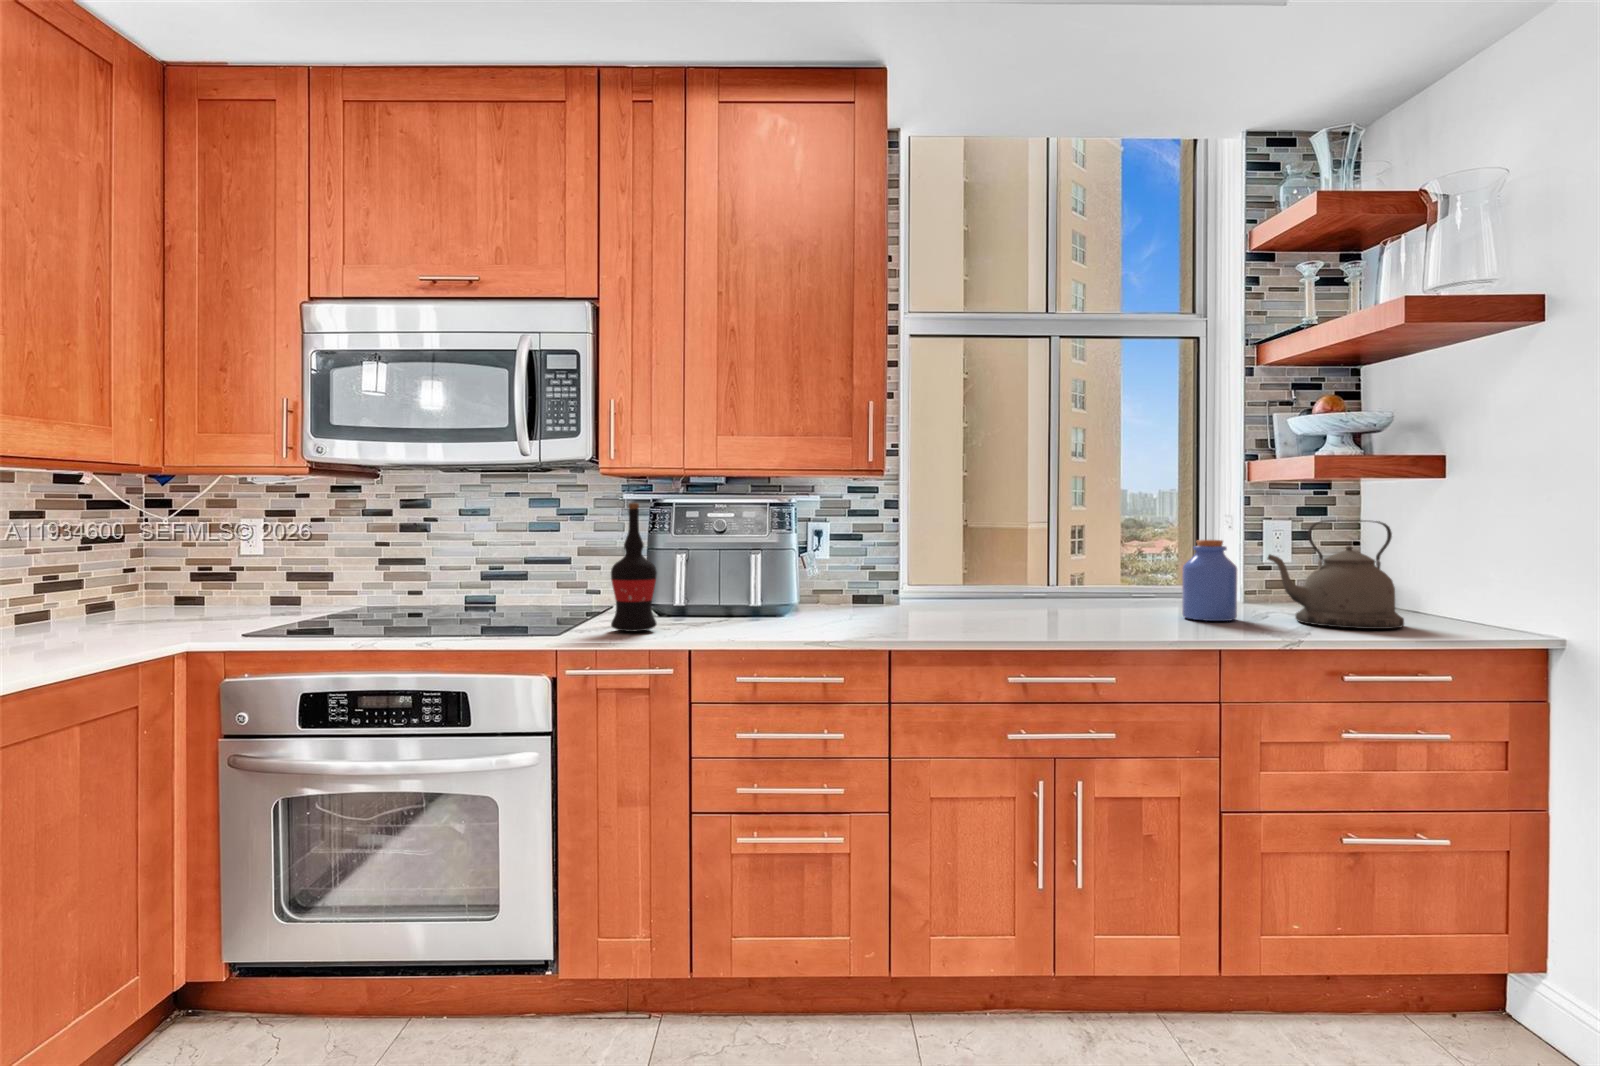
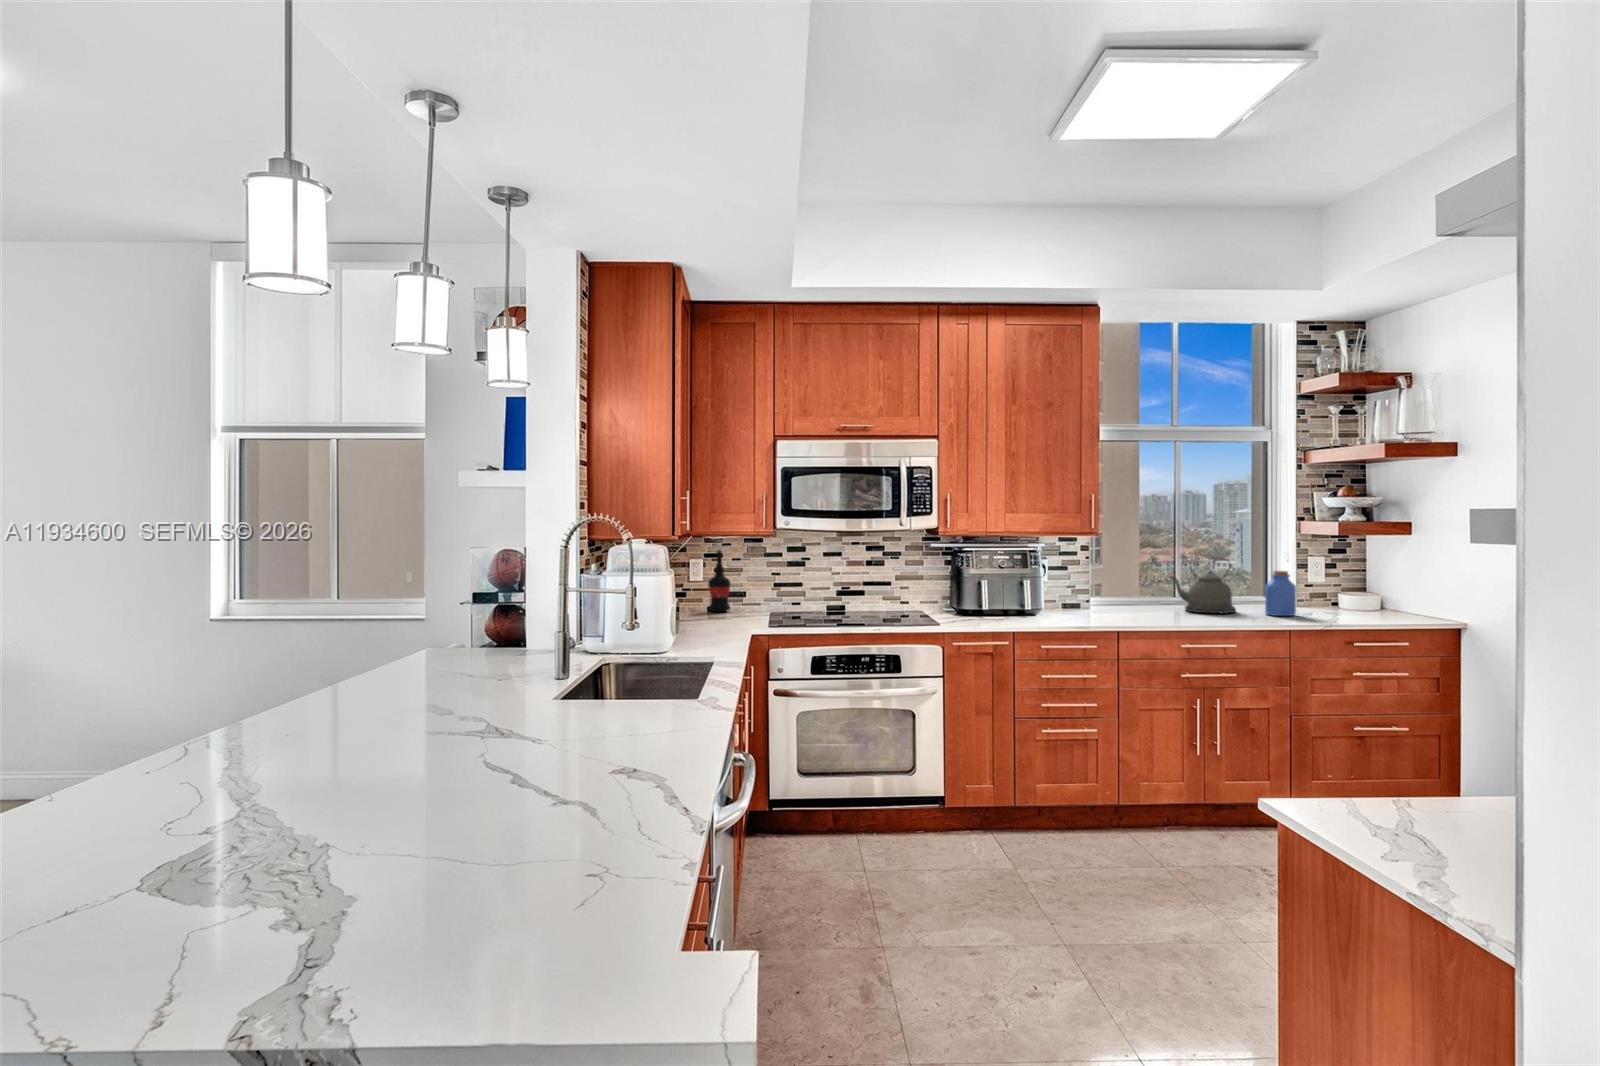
wine bottle: present [611,503,657,632] -> present [708,549,730,612]
kettle: present [1268,520,1404,629] -> present [1170,563,1236,613]

